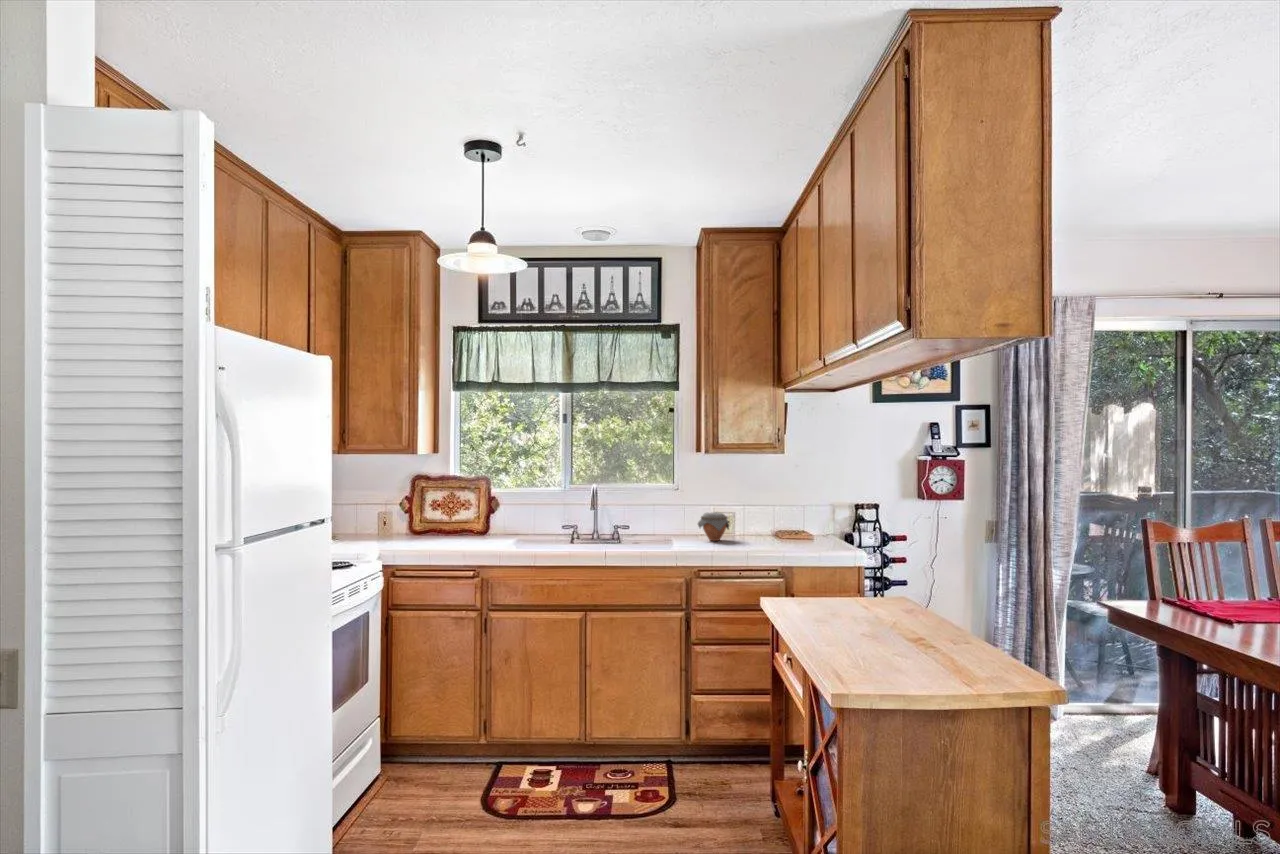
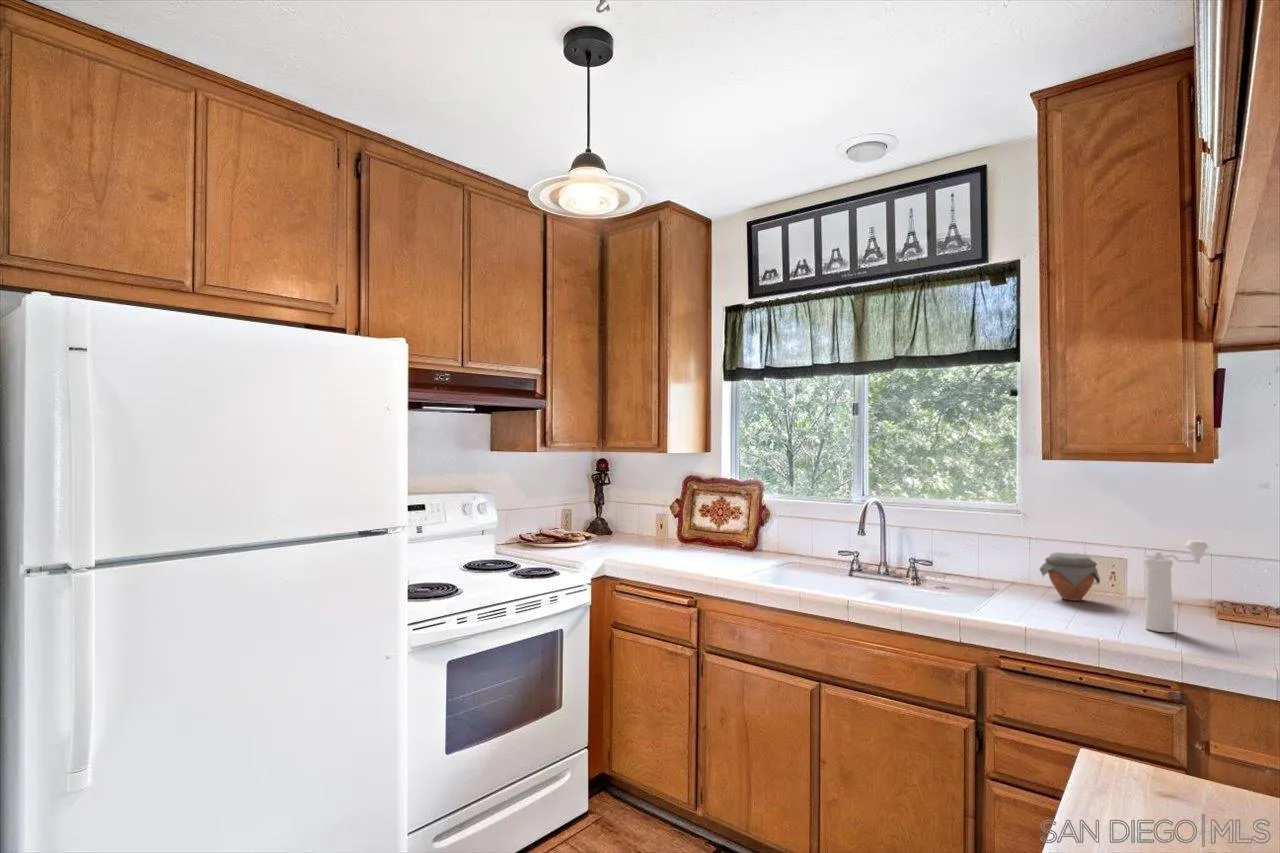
pepper mill: none [760,498,785,549] -> present [1144,540,1208,633]

